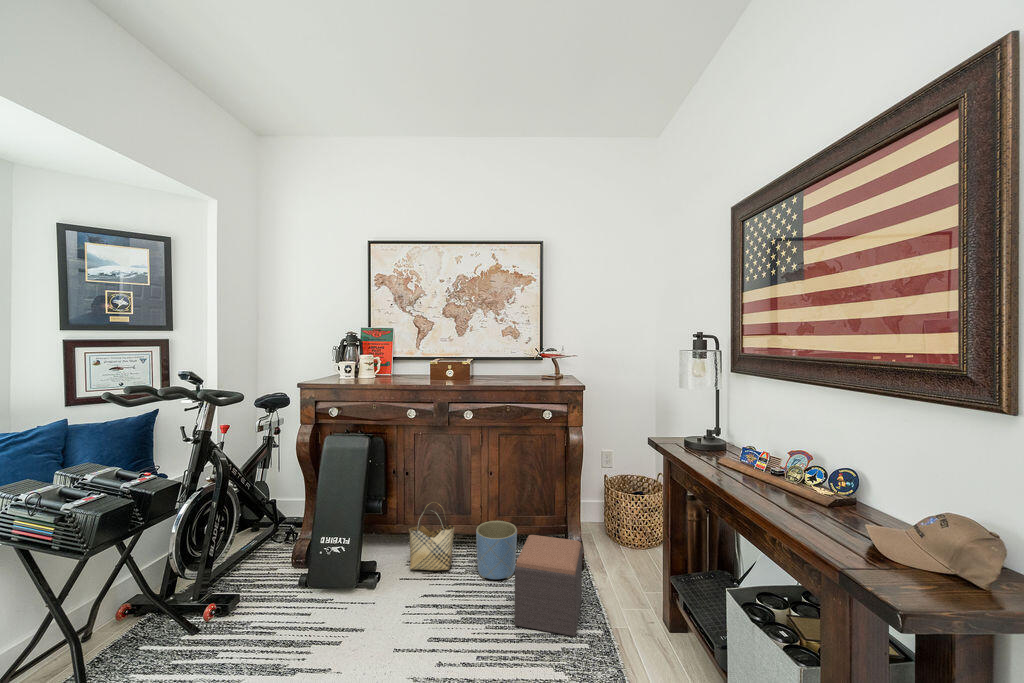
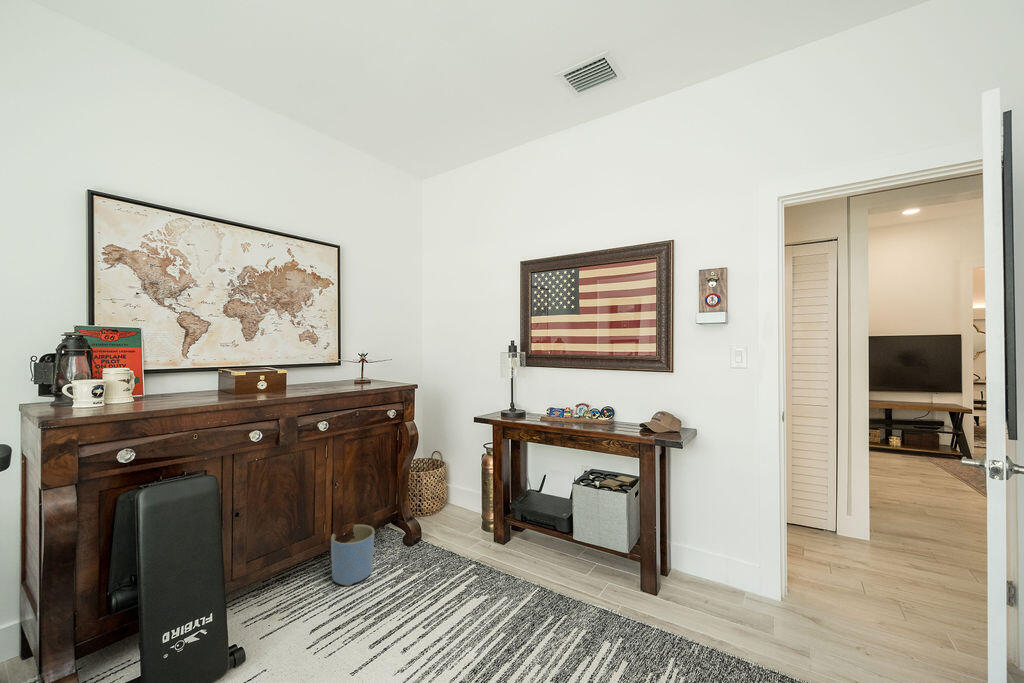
woven basket: present [409,502,455,570] -> none [253,534,308,623]
footstool: present [514,535,582,636] -> none [398,509,465,595]

